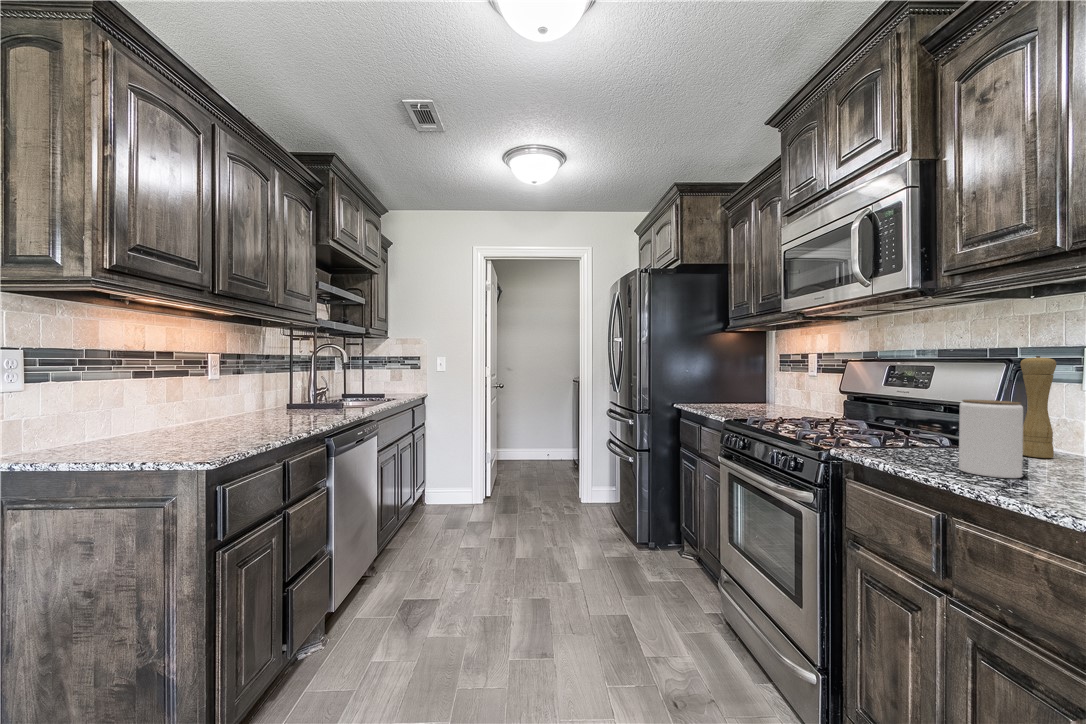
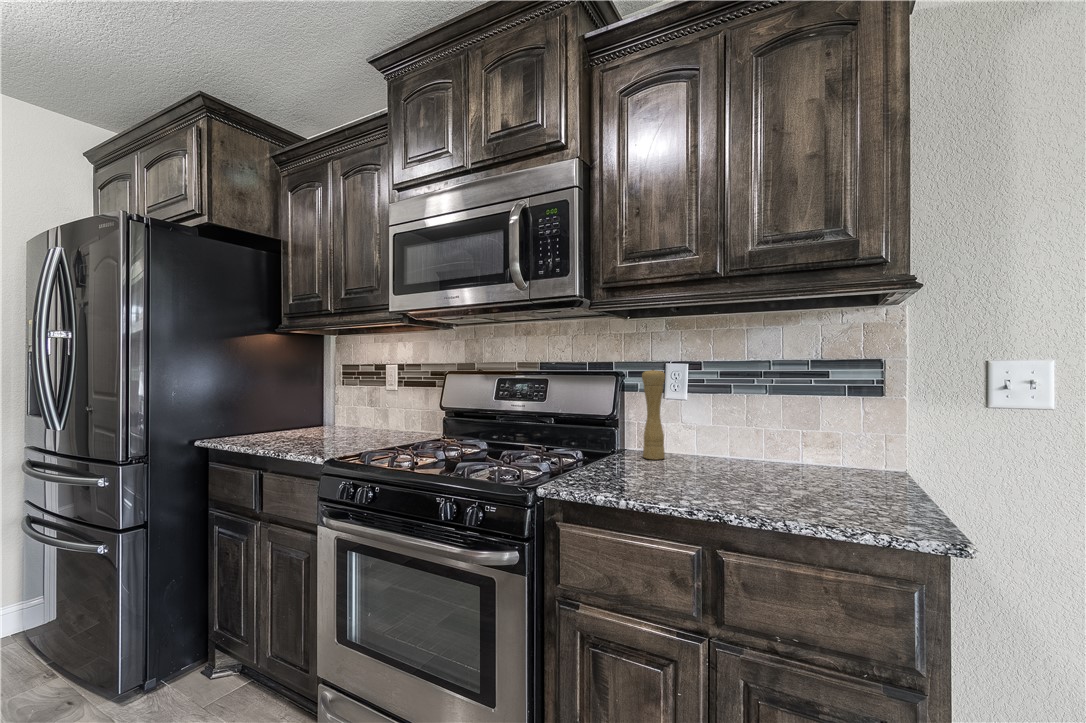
jar: present [959,400,1023,478] -> none [671,415,720,494]

